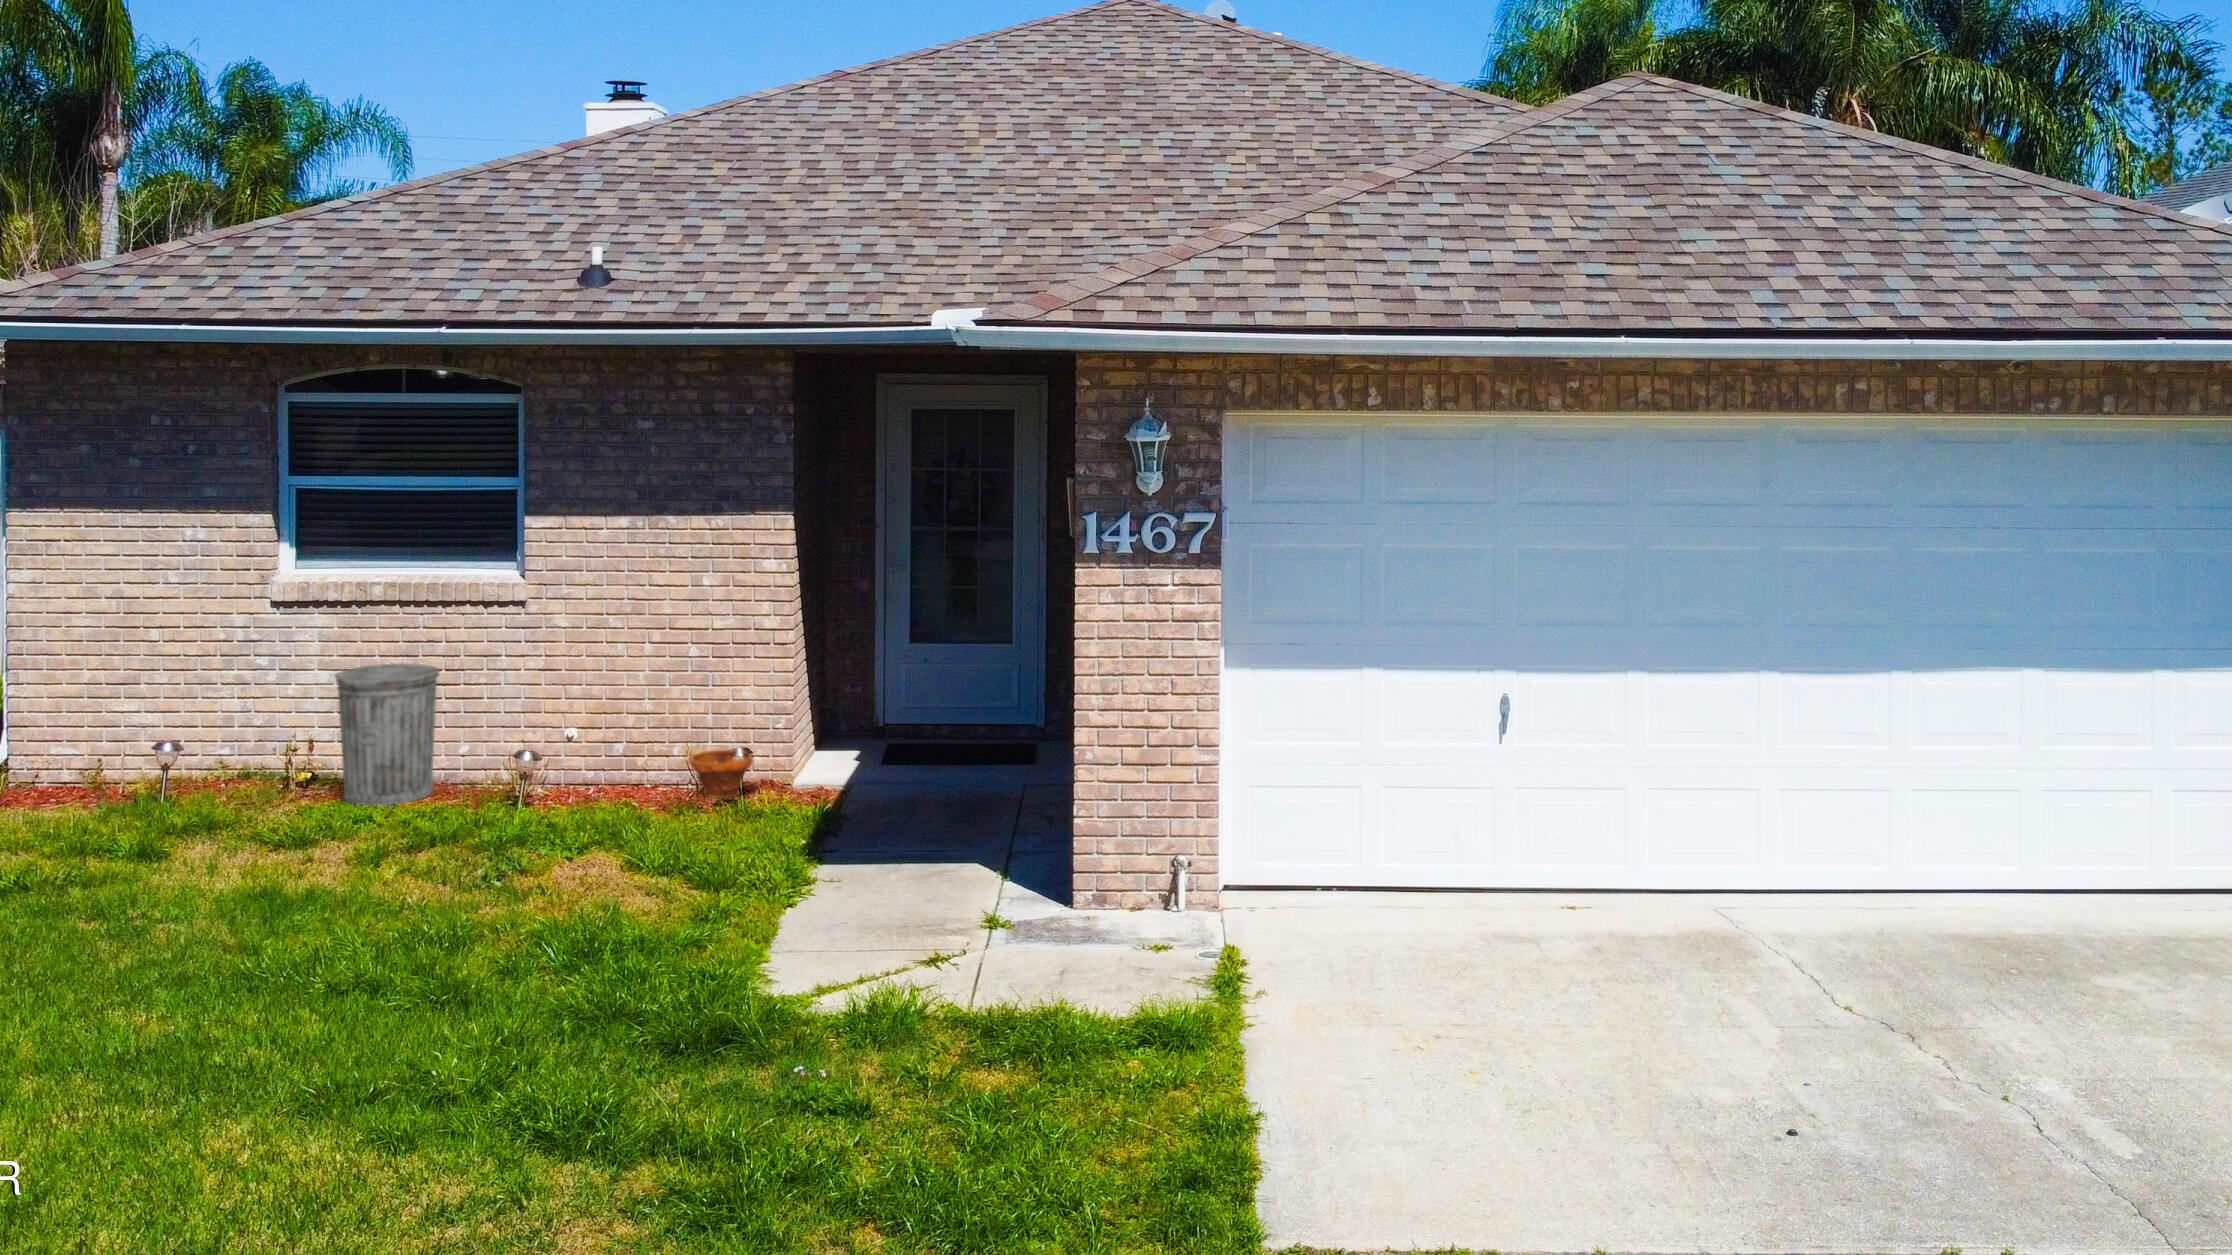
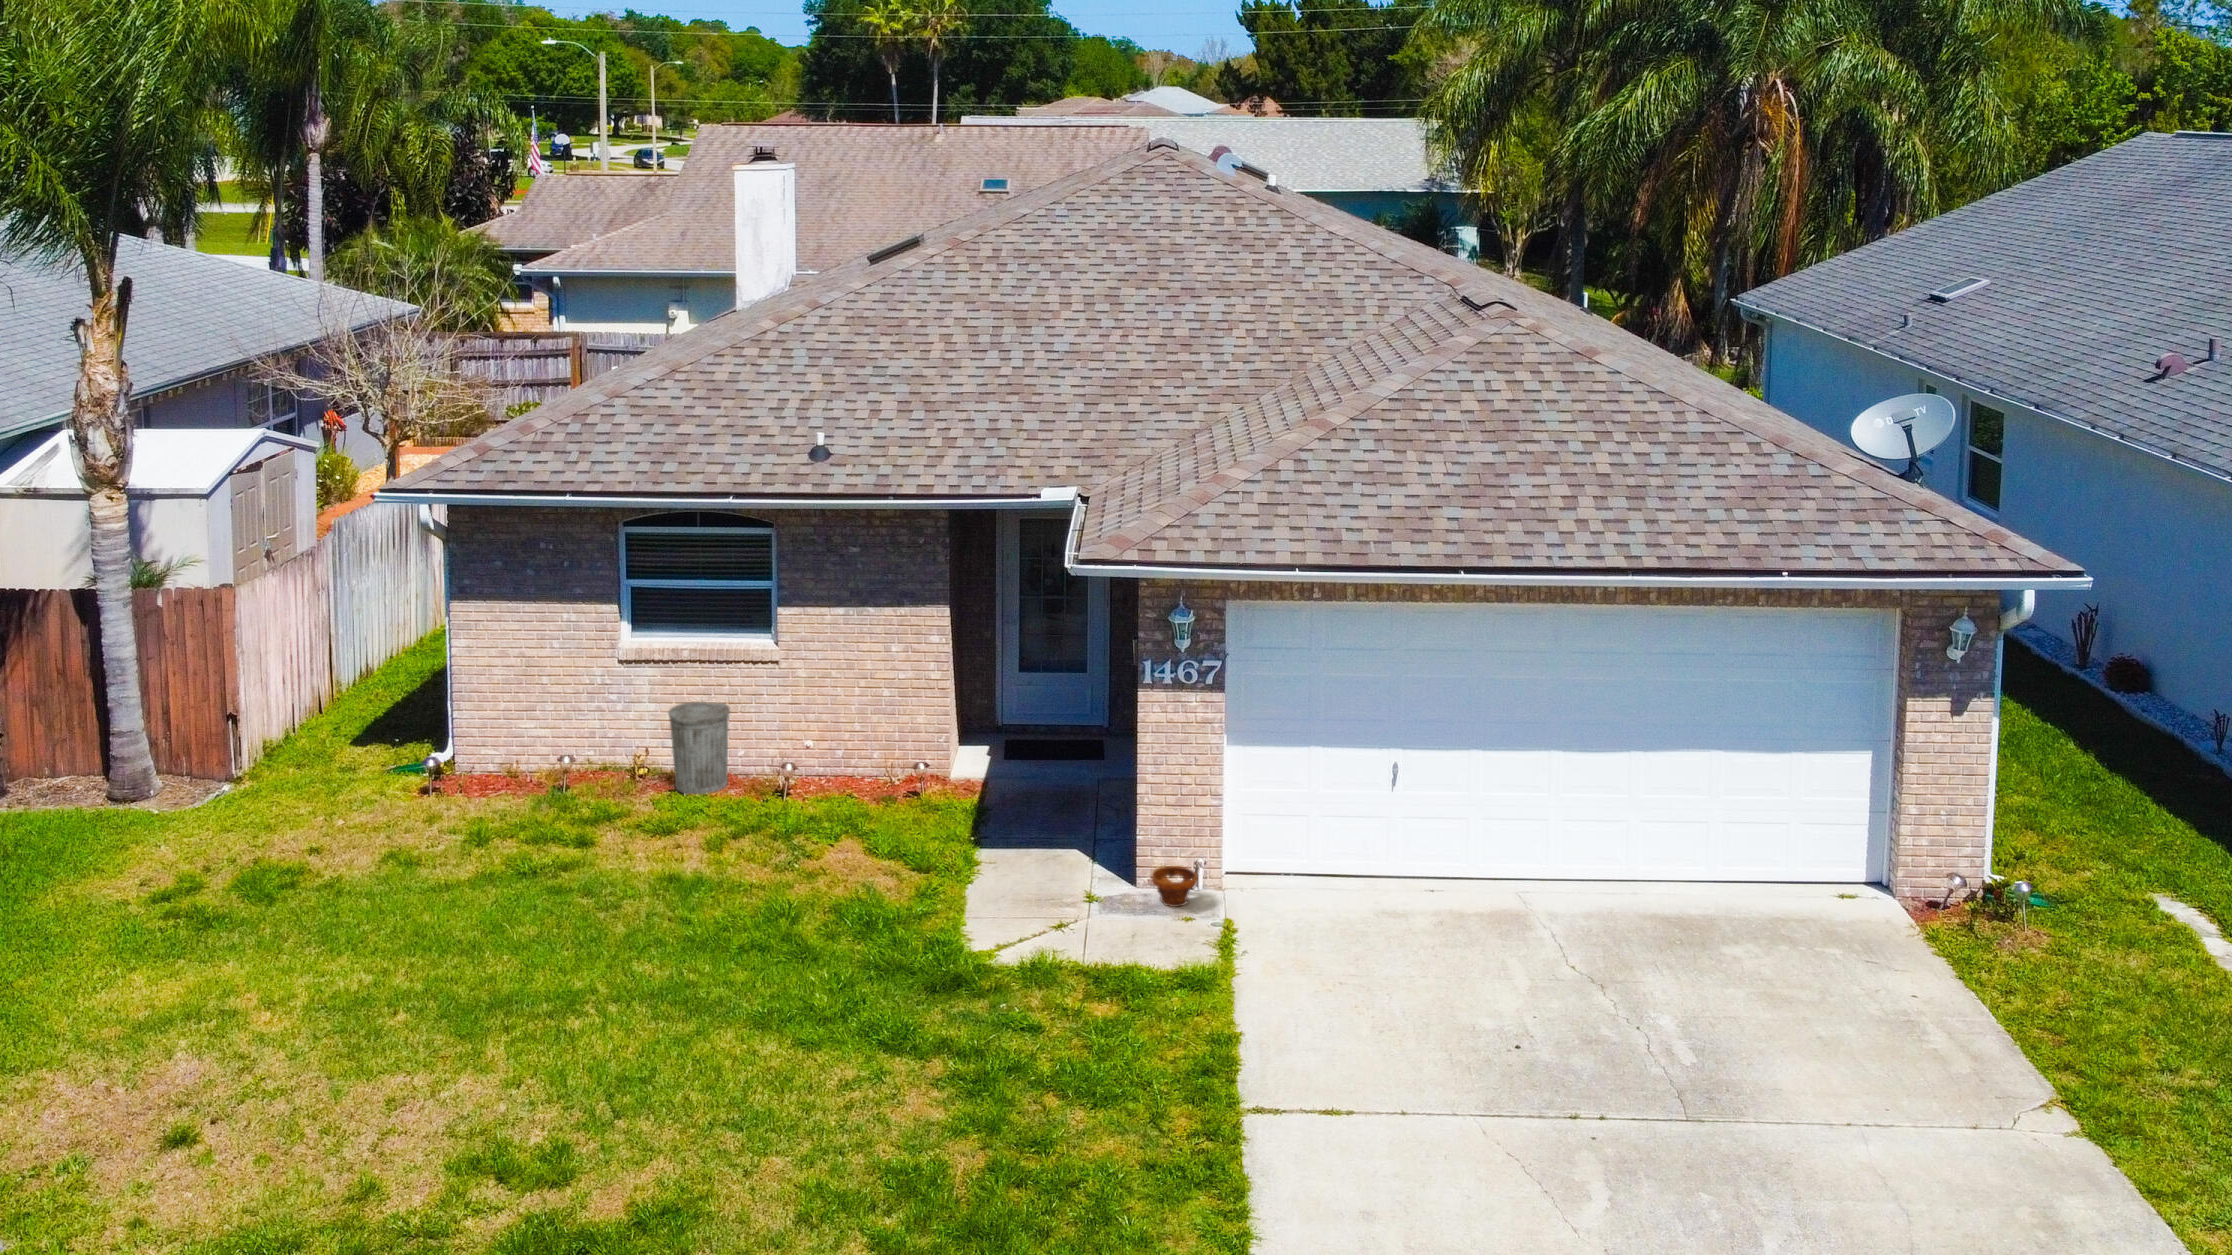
planter: present [690,749,753,798] -> present [1151,866,1197,907]

